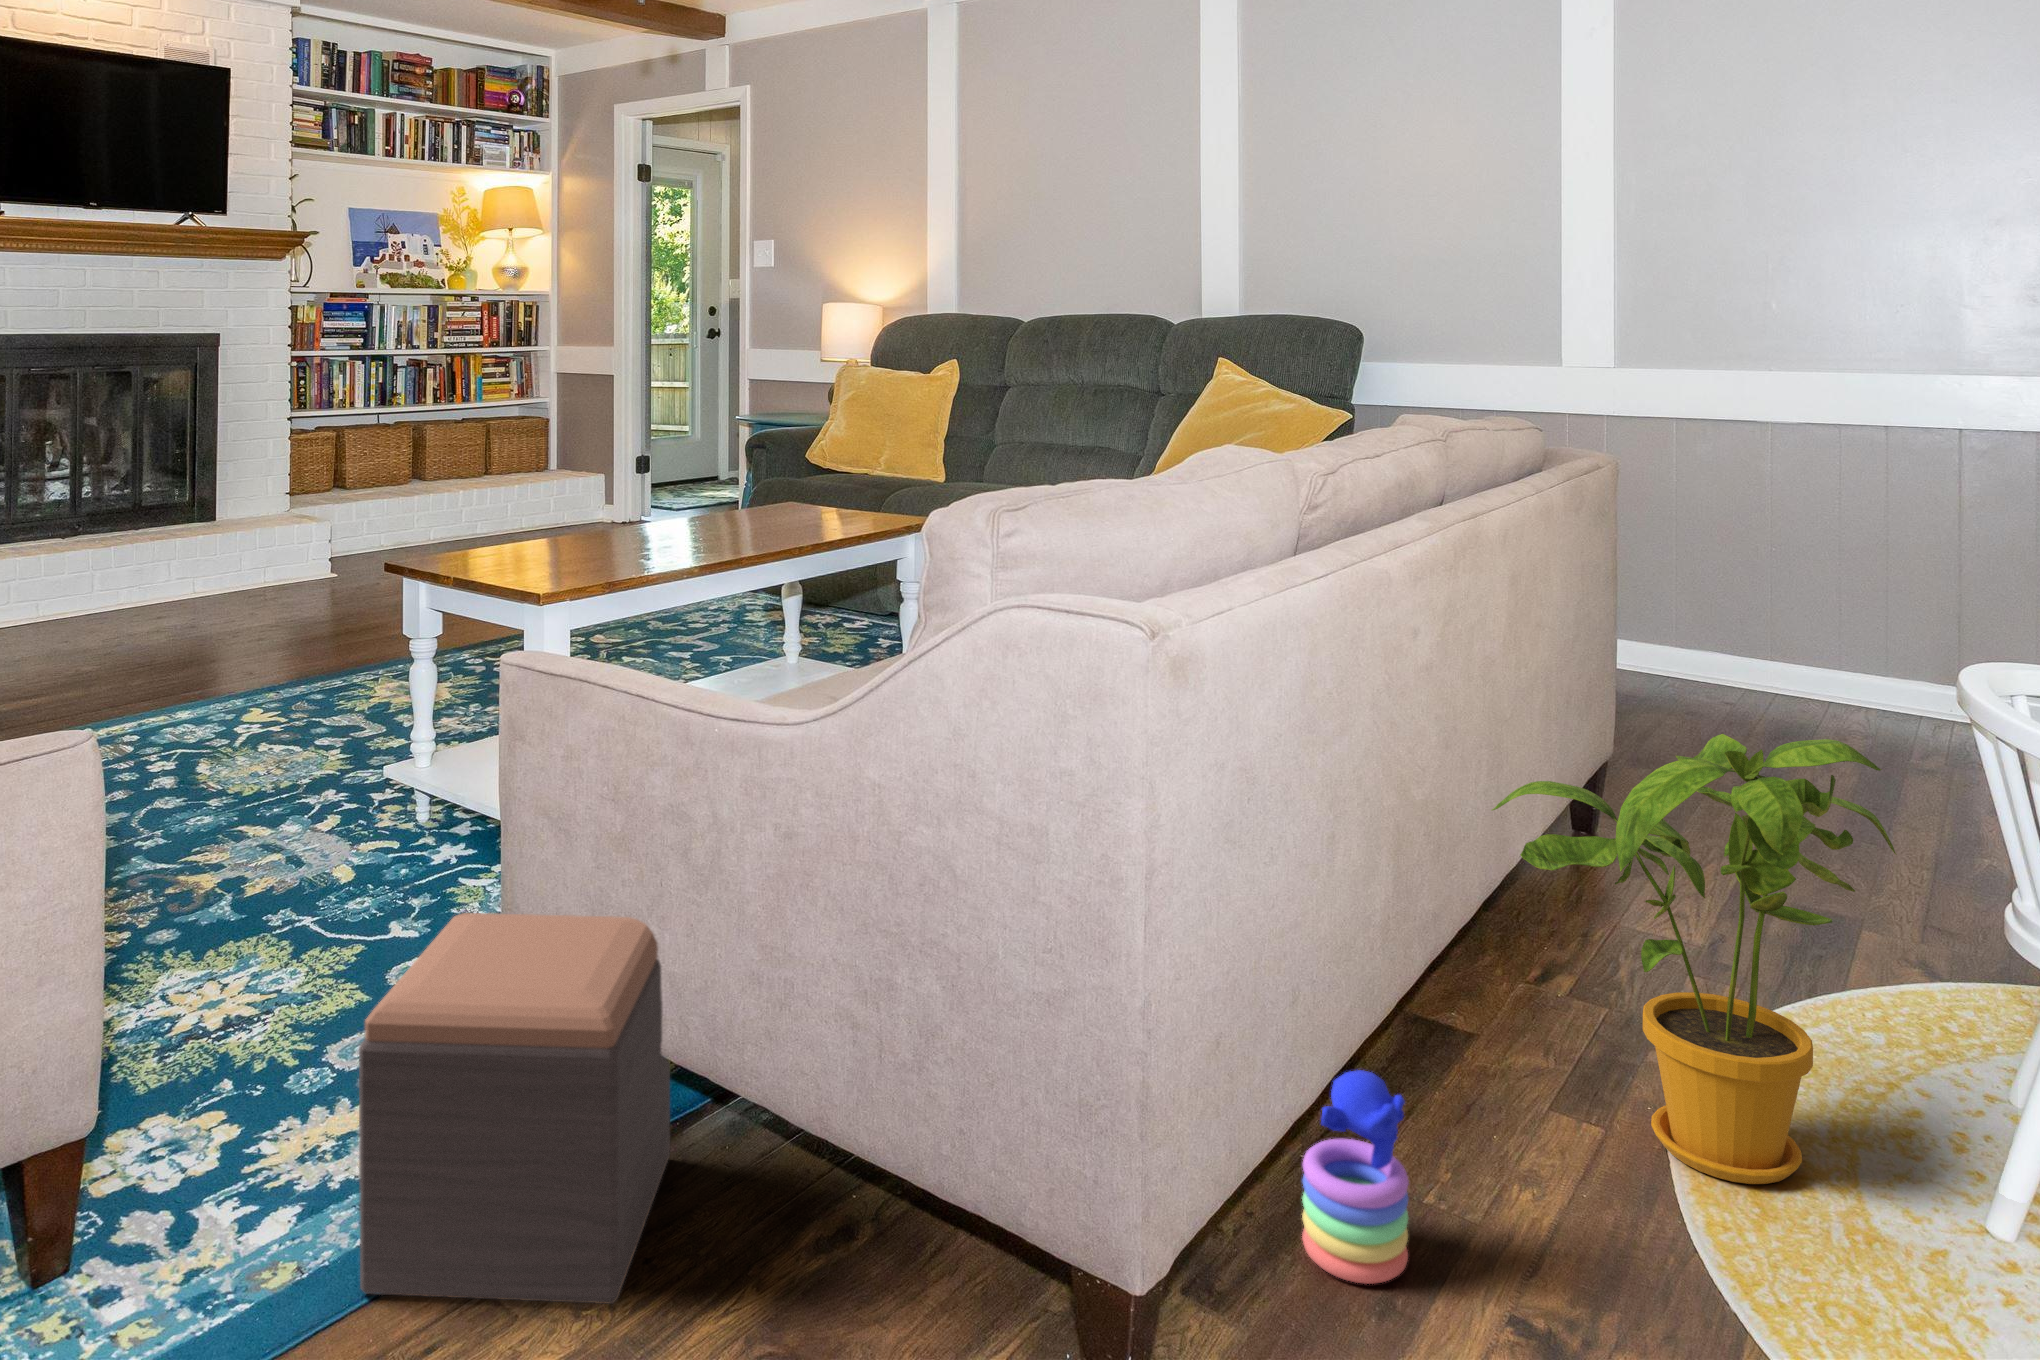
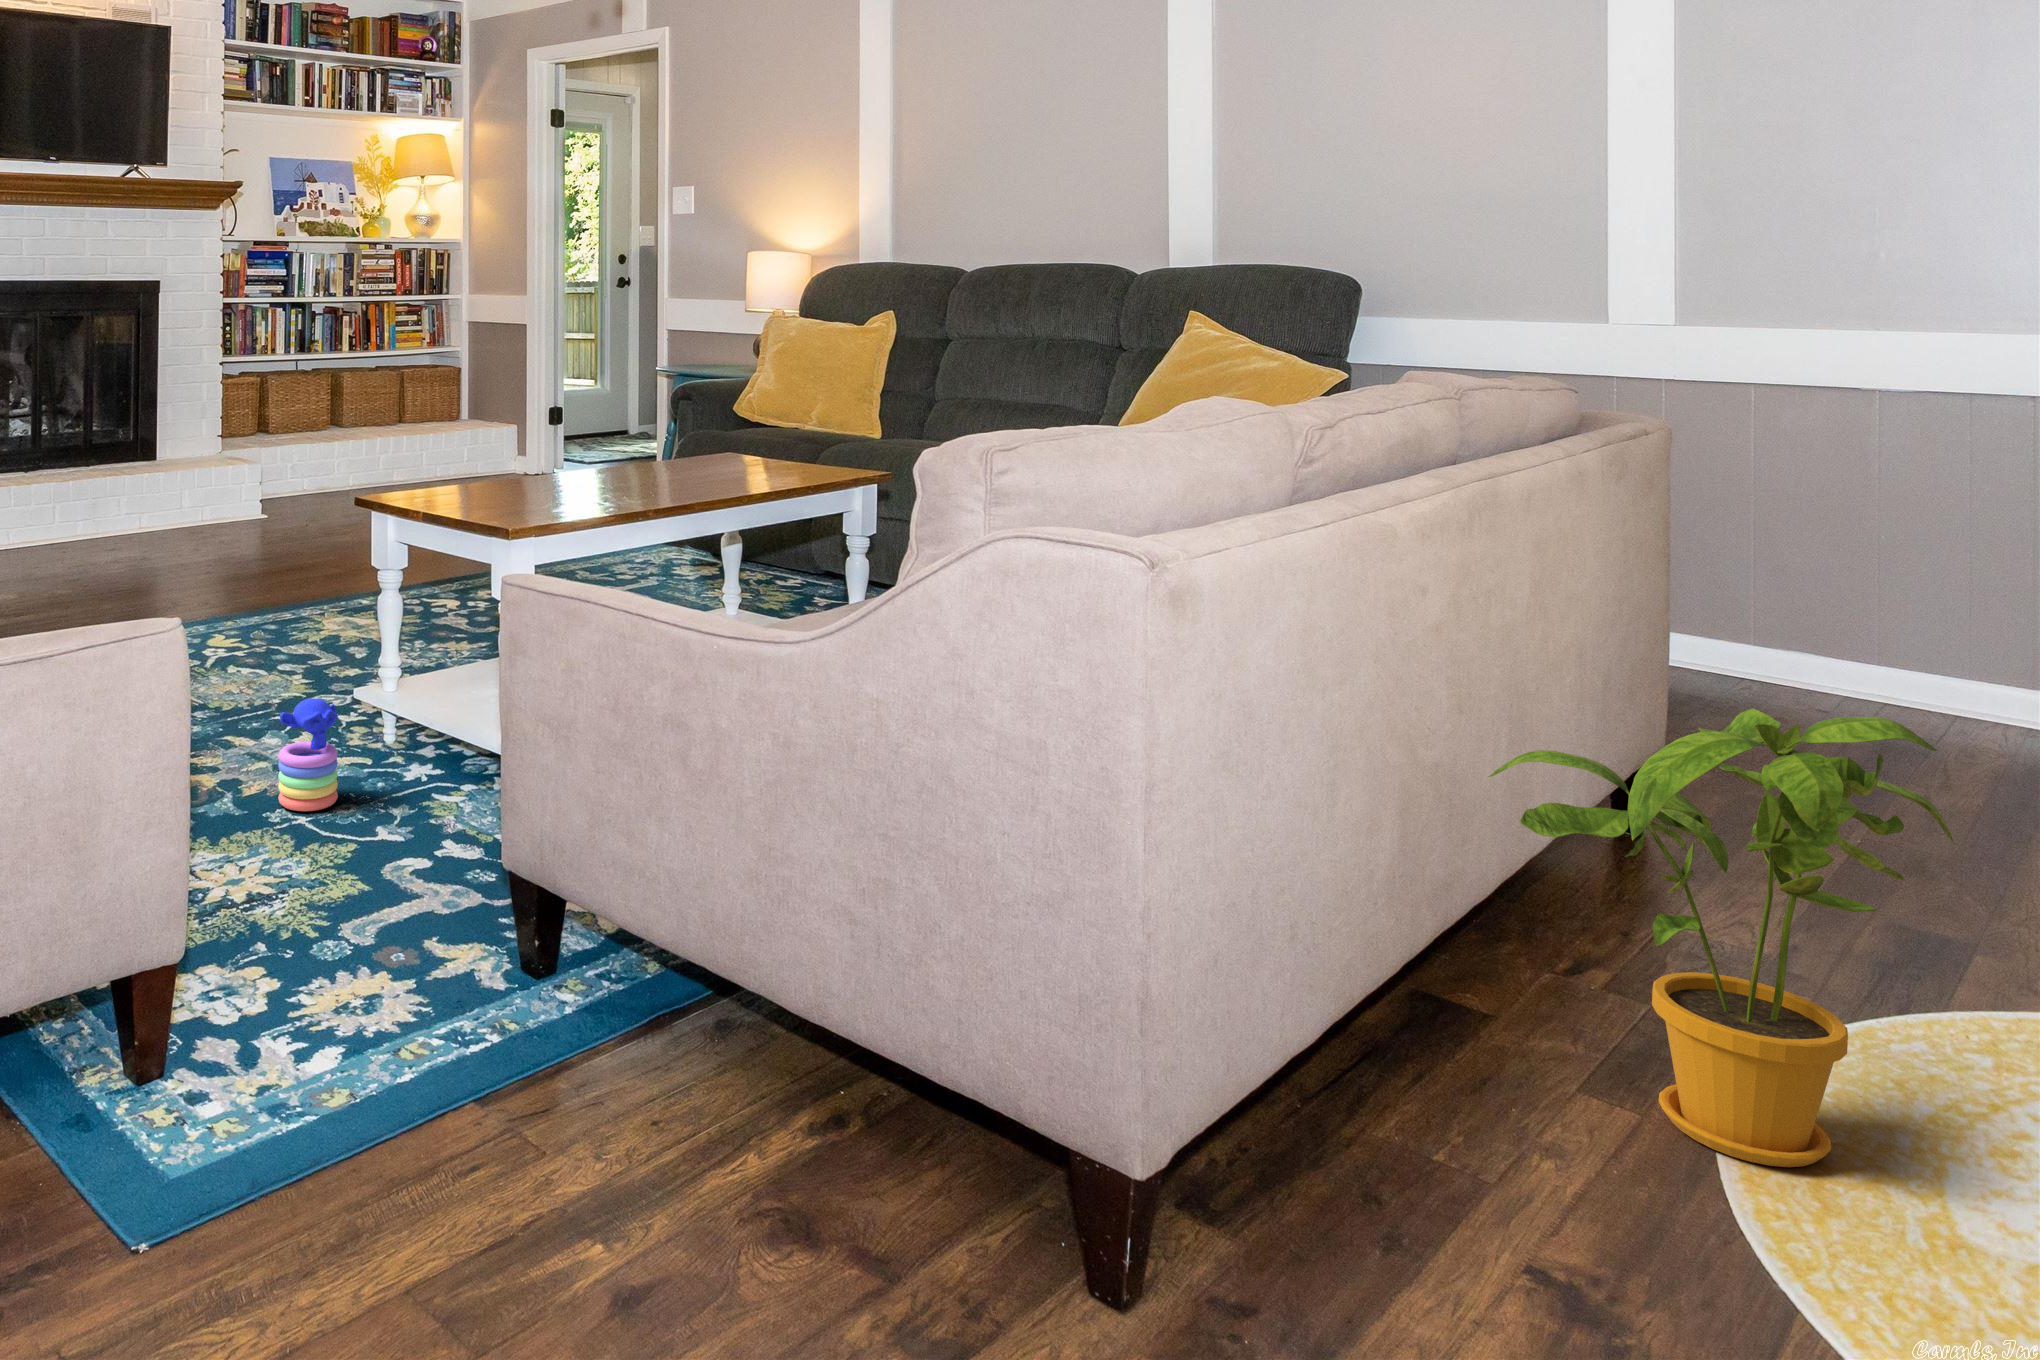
footstool: present [359,913,670,1304] -> none [406,807,662,1152]
stacking toy: present [1302,1070,1409,1284] -> present [278,698,339,811]

